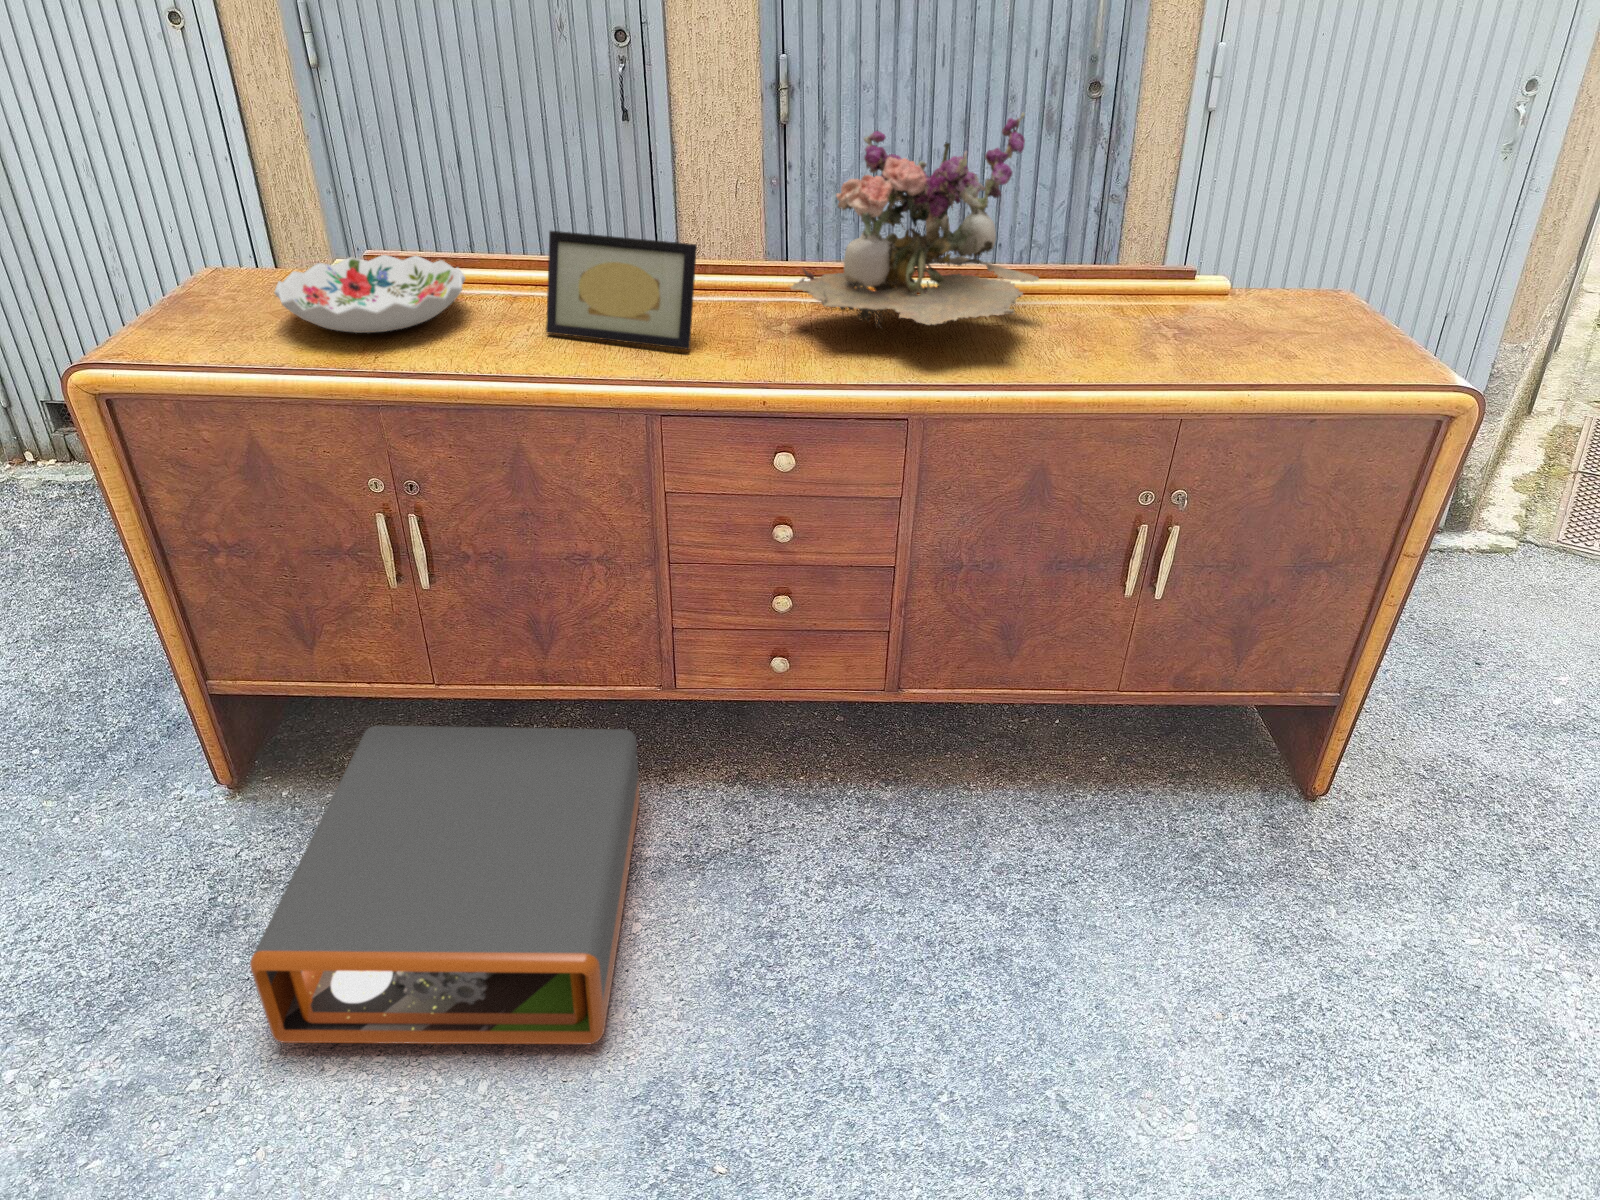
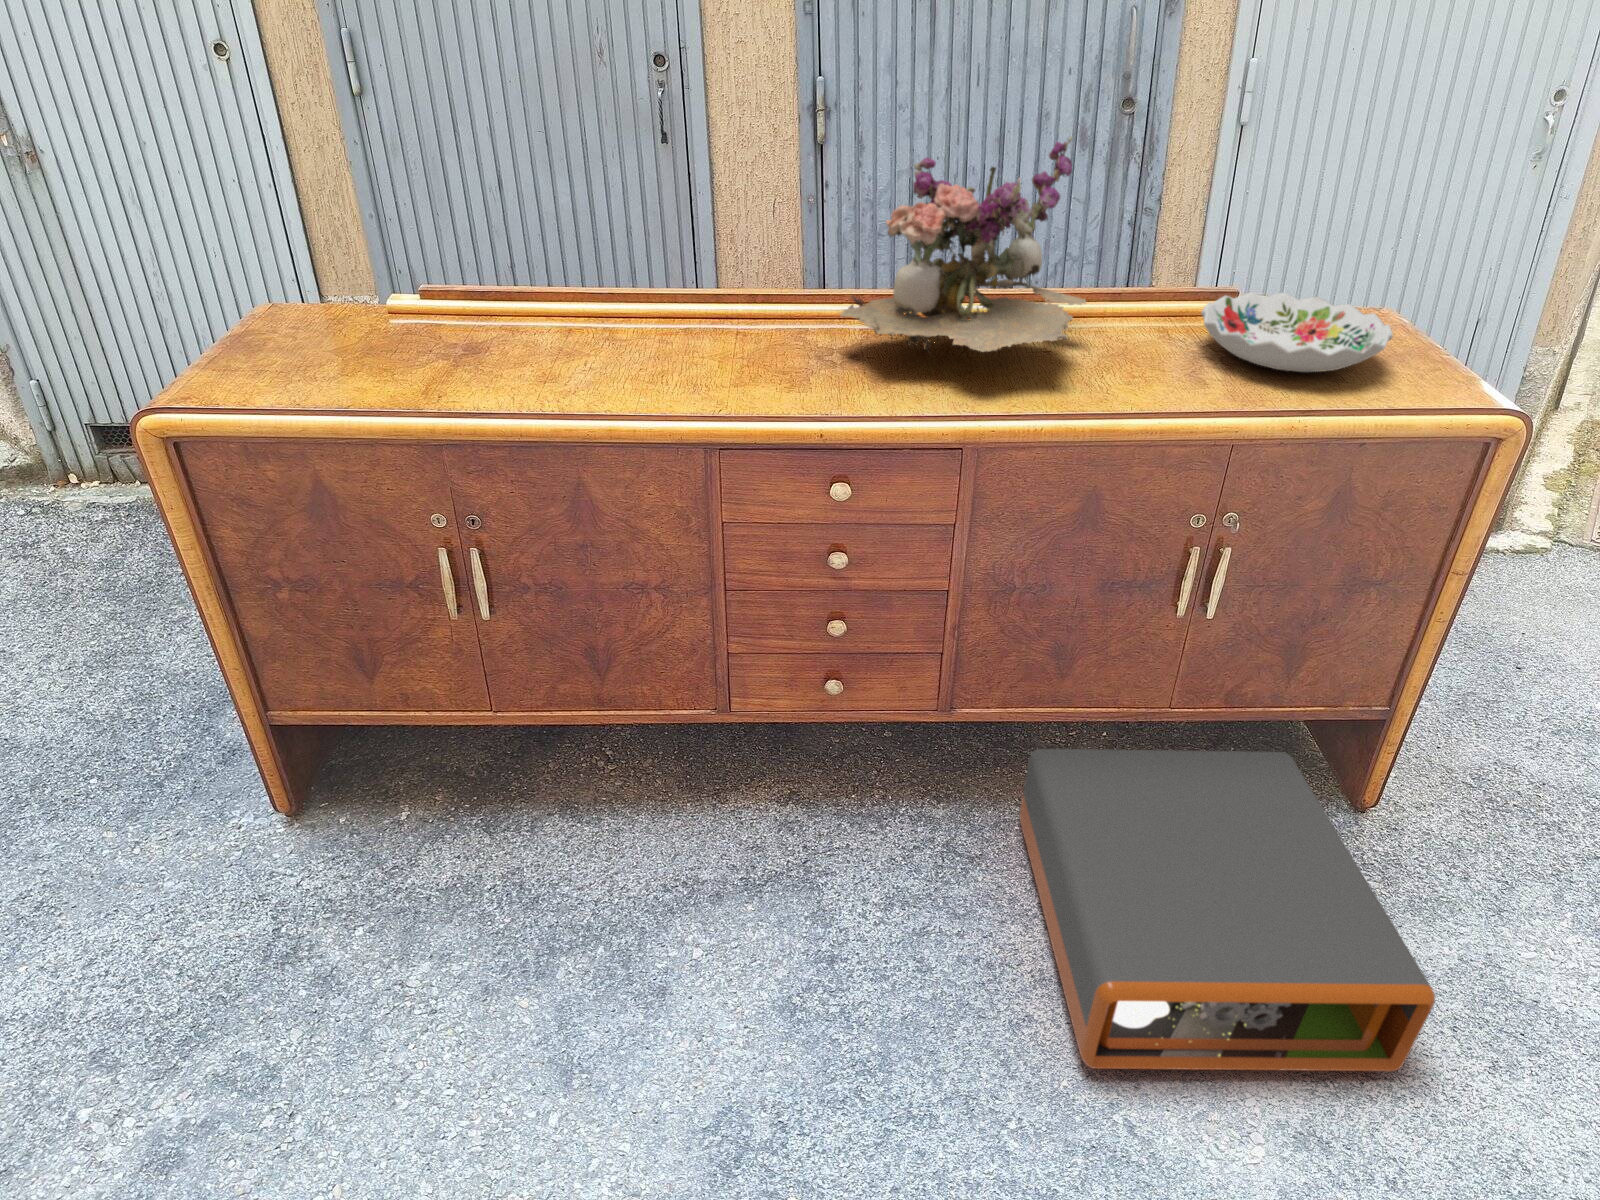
picture frame: present [546,231,697,349] -> none [598,261,749,378]
decorative bowl: present [274,255,465,333] -> present [1201,292,1393,372]
storage box: present [250,726,640,1044] -> present [1020,749,1435,1071]

